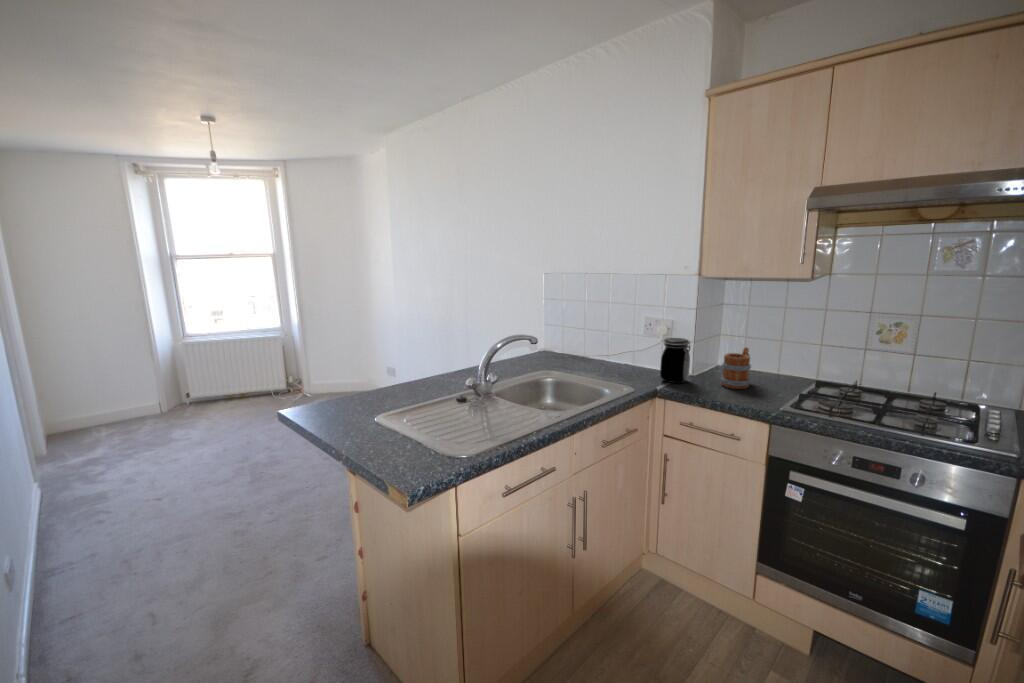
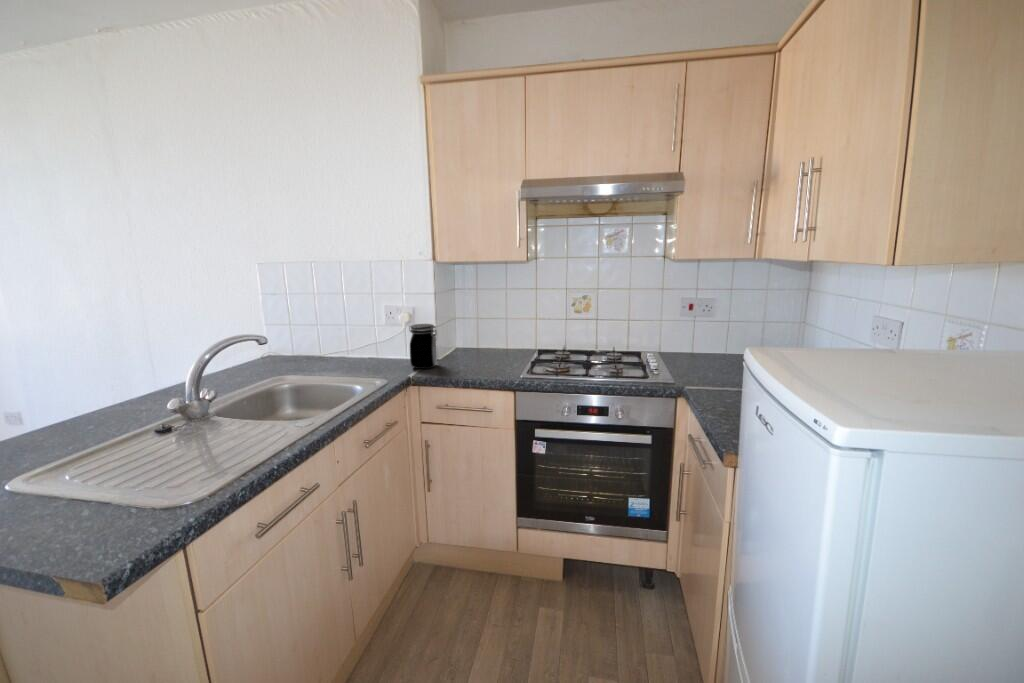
mug: present [720,347,751,389] -> none [466,326,491,366]

